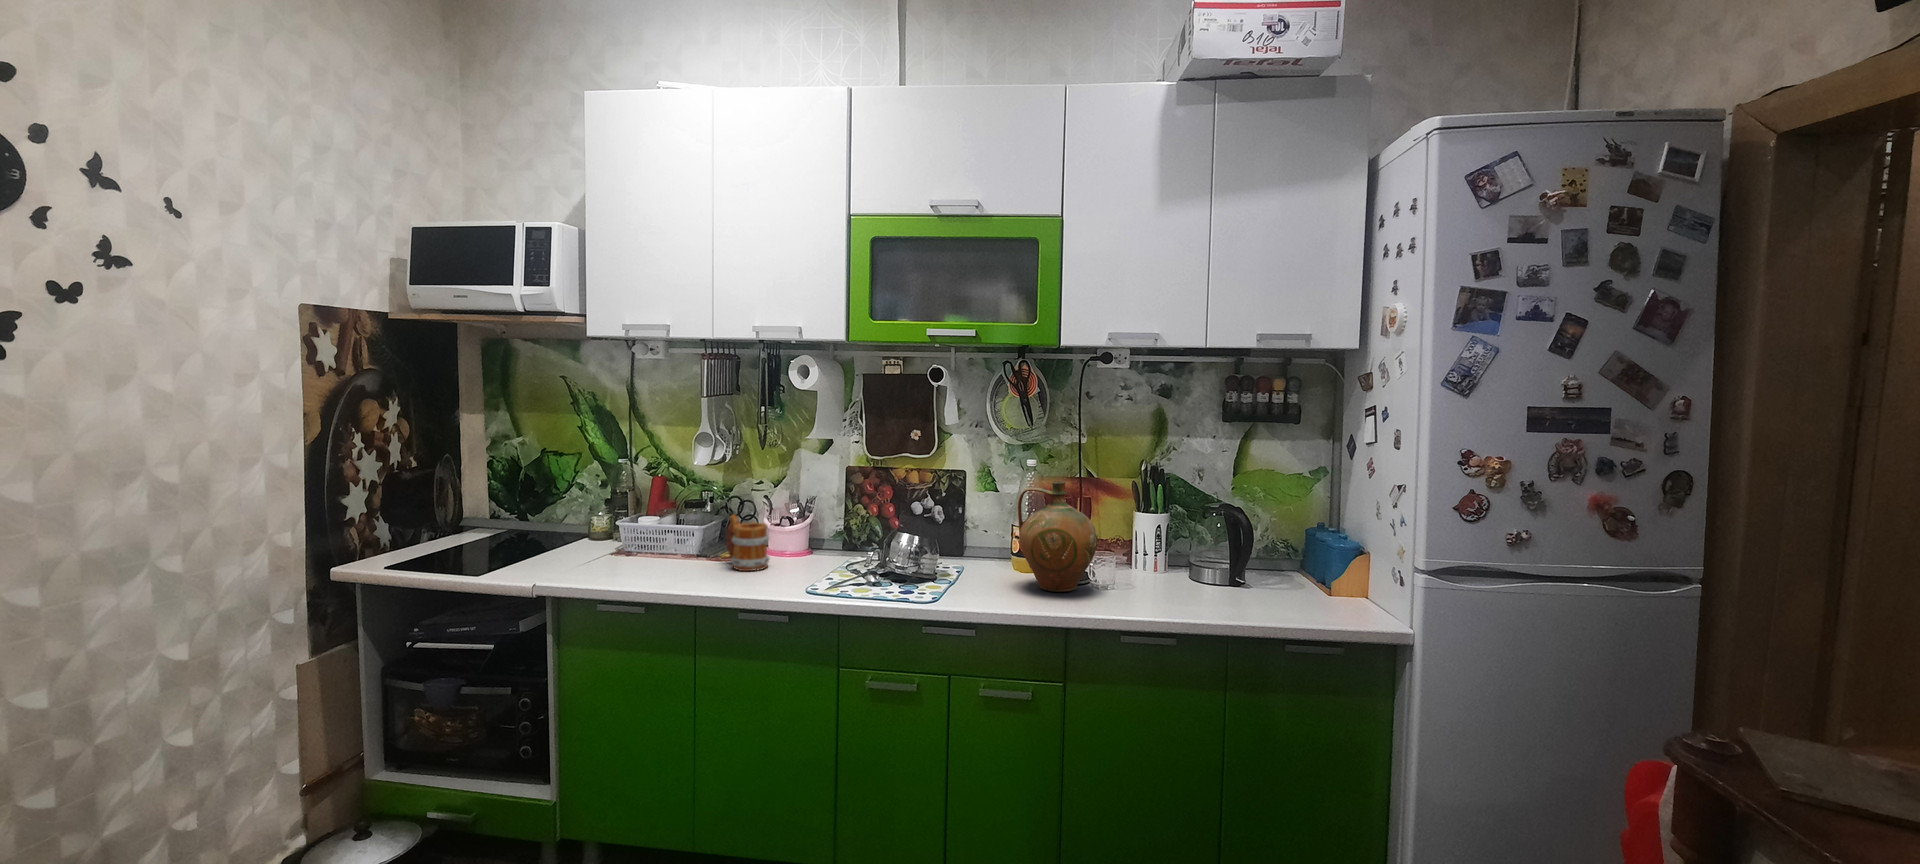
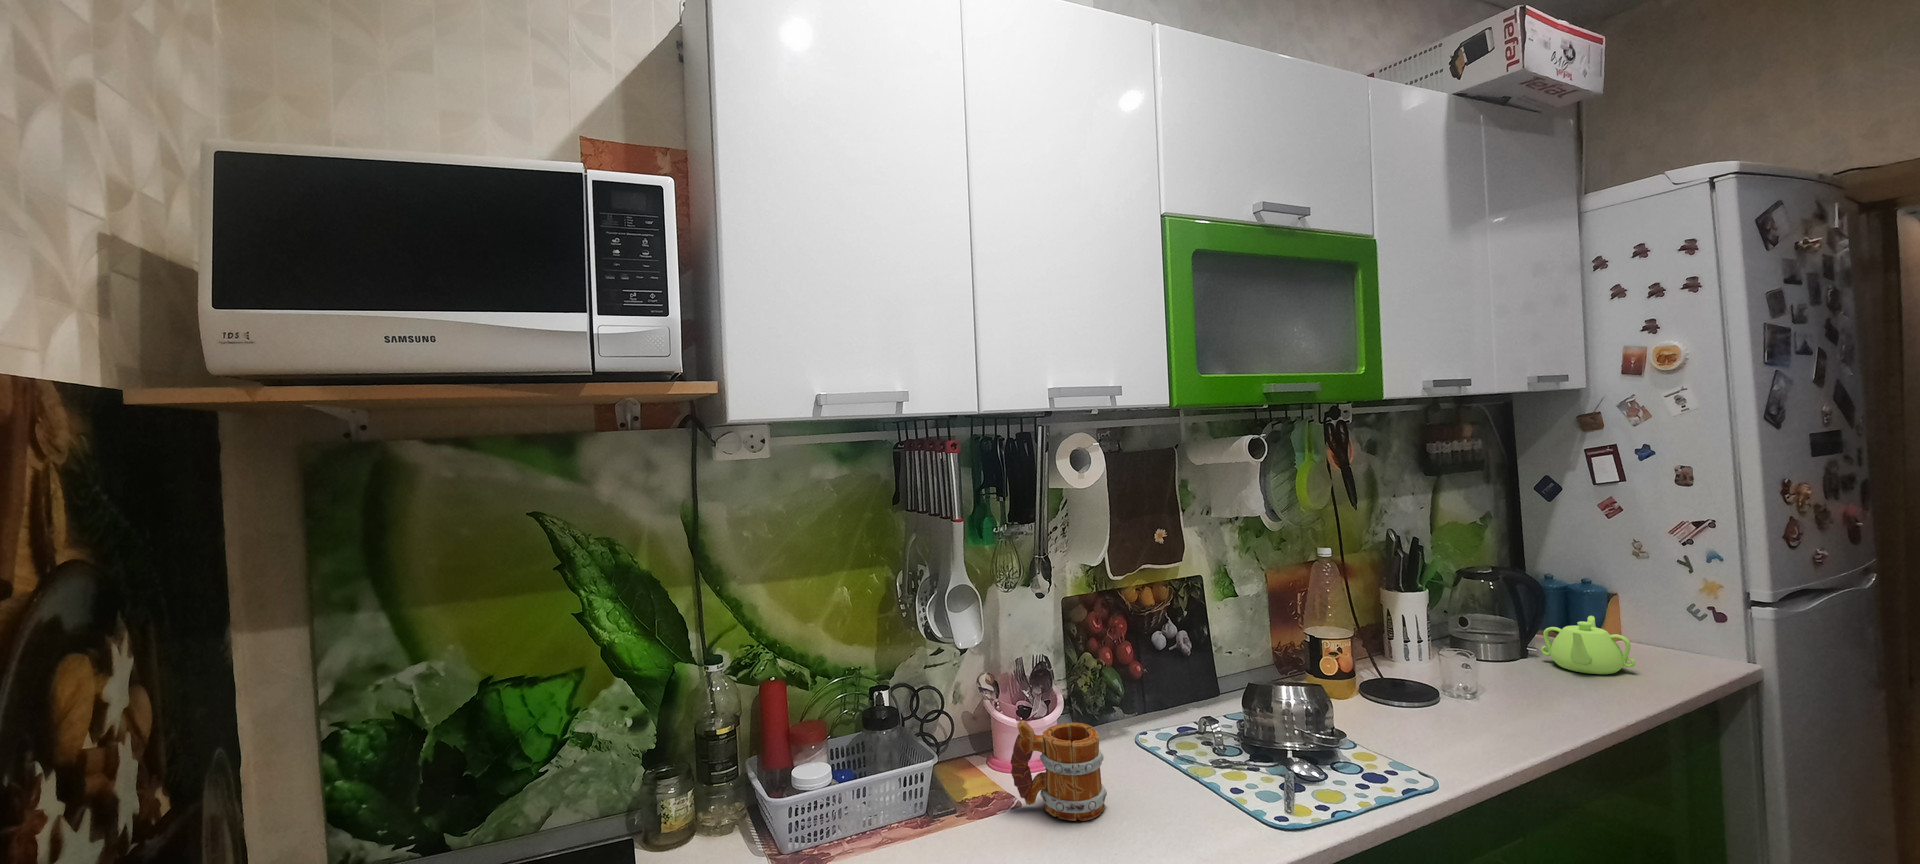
ceramic jug: present [1018,481,1098,592] -> none [1391,570,1513,717]
teapot: none [1210,557,1284,603] -> present [1541,616,1635,674]

